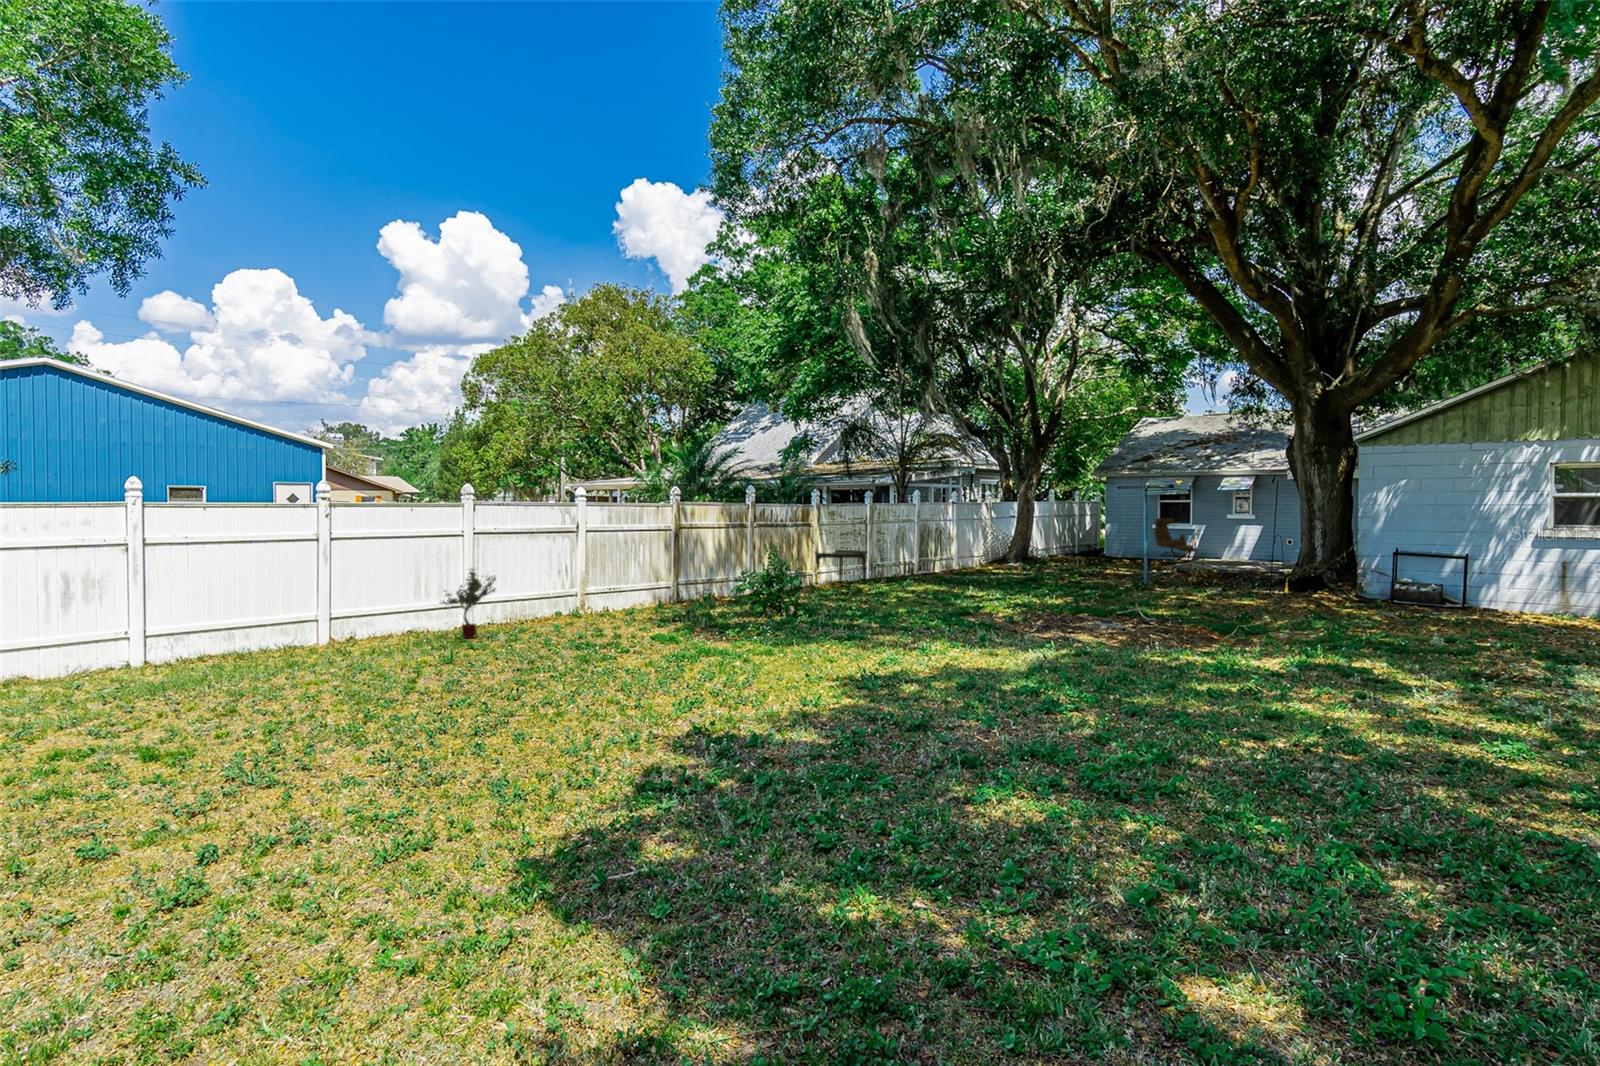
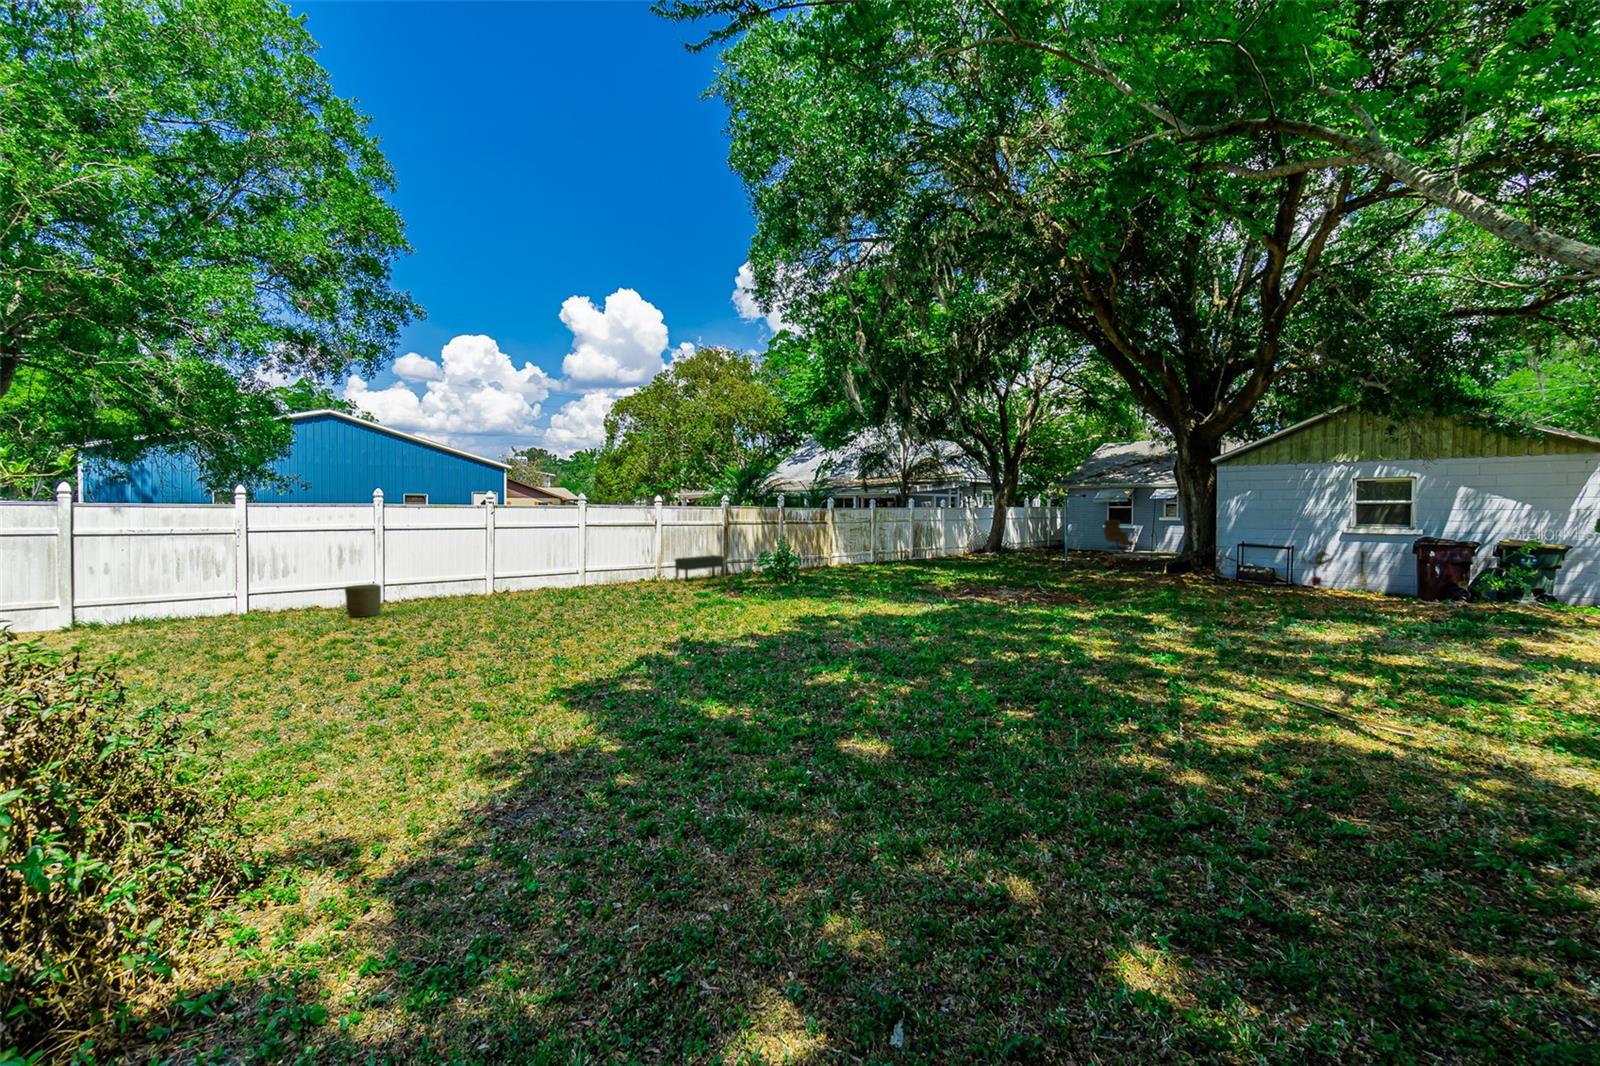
round table: present [815,550,867,586] -> none [827,541,866,566]
potted tree: present [441,569,496,638] -> present [1300,545,1338,585]
bench: none [603,575,679,616] -> present [675,555,725,581]
woven basket: none [29,641,104,704] -> present [345,584,381,617]

